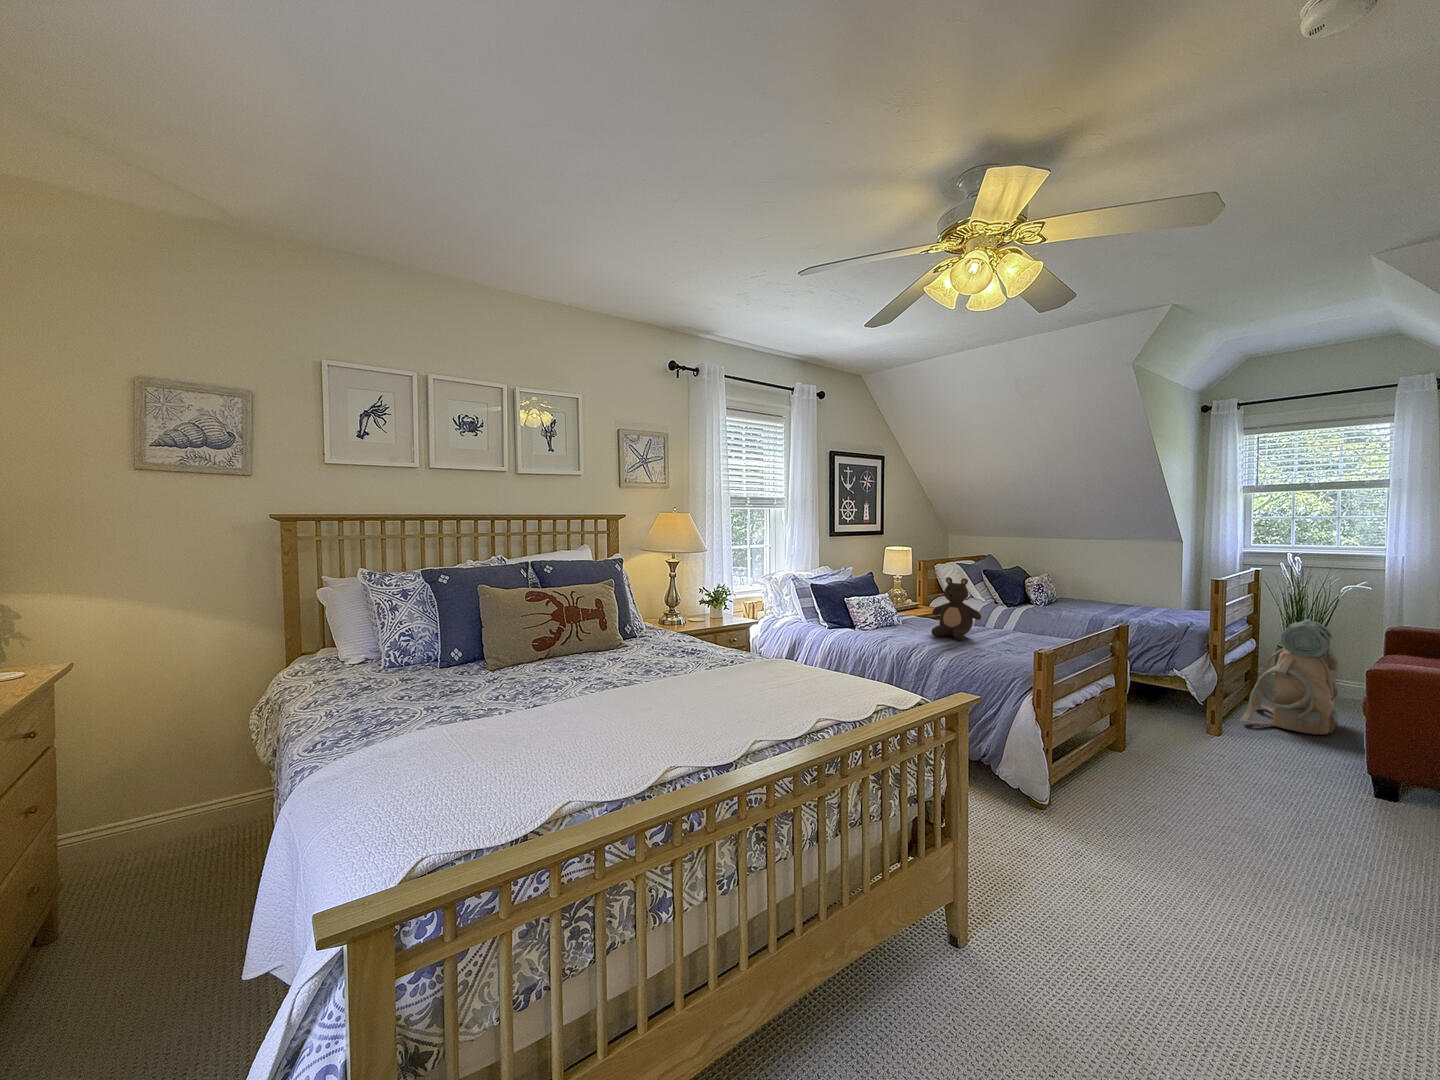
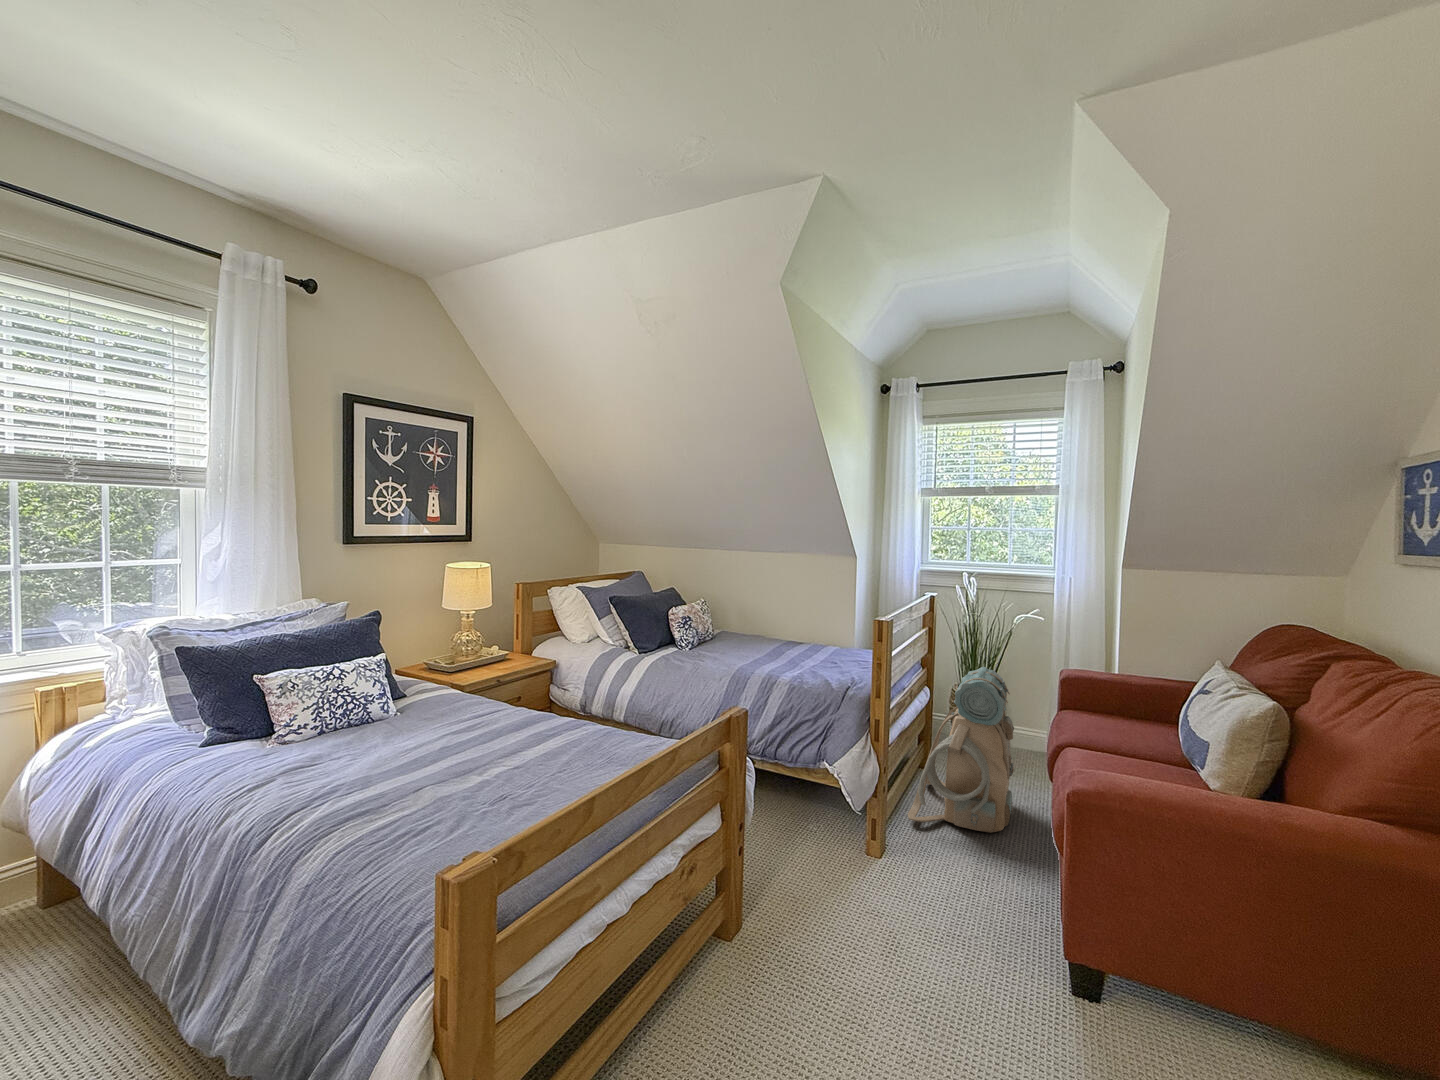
teddy bear: present [931,577,981,640] -> none [399,635,503,768]

